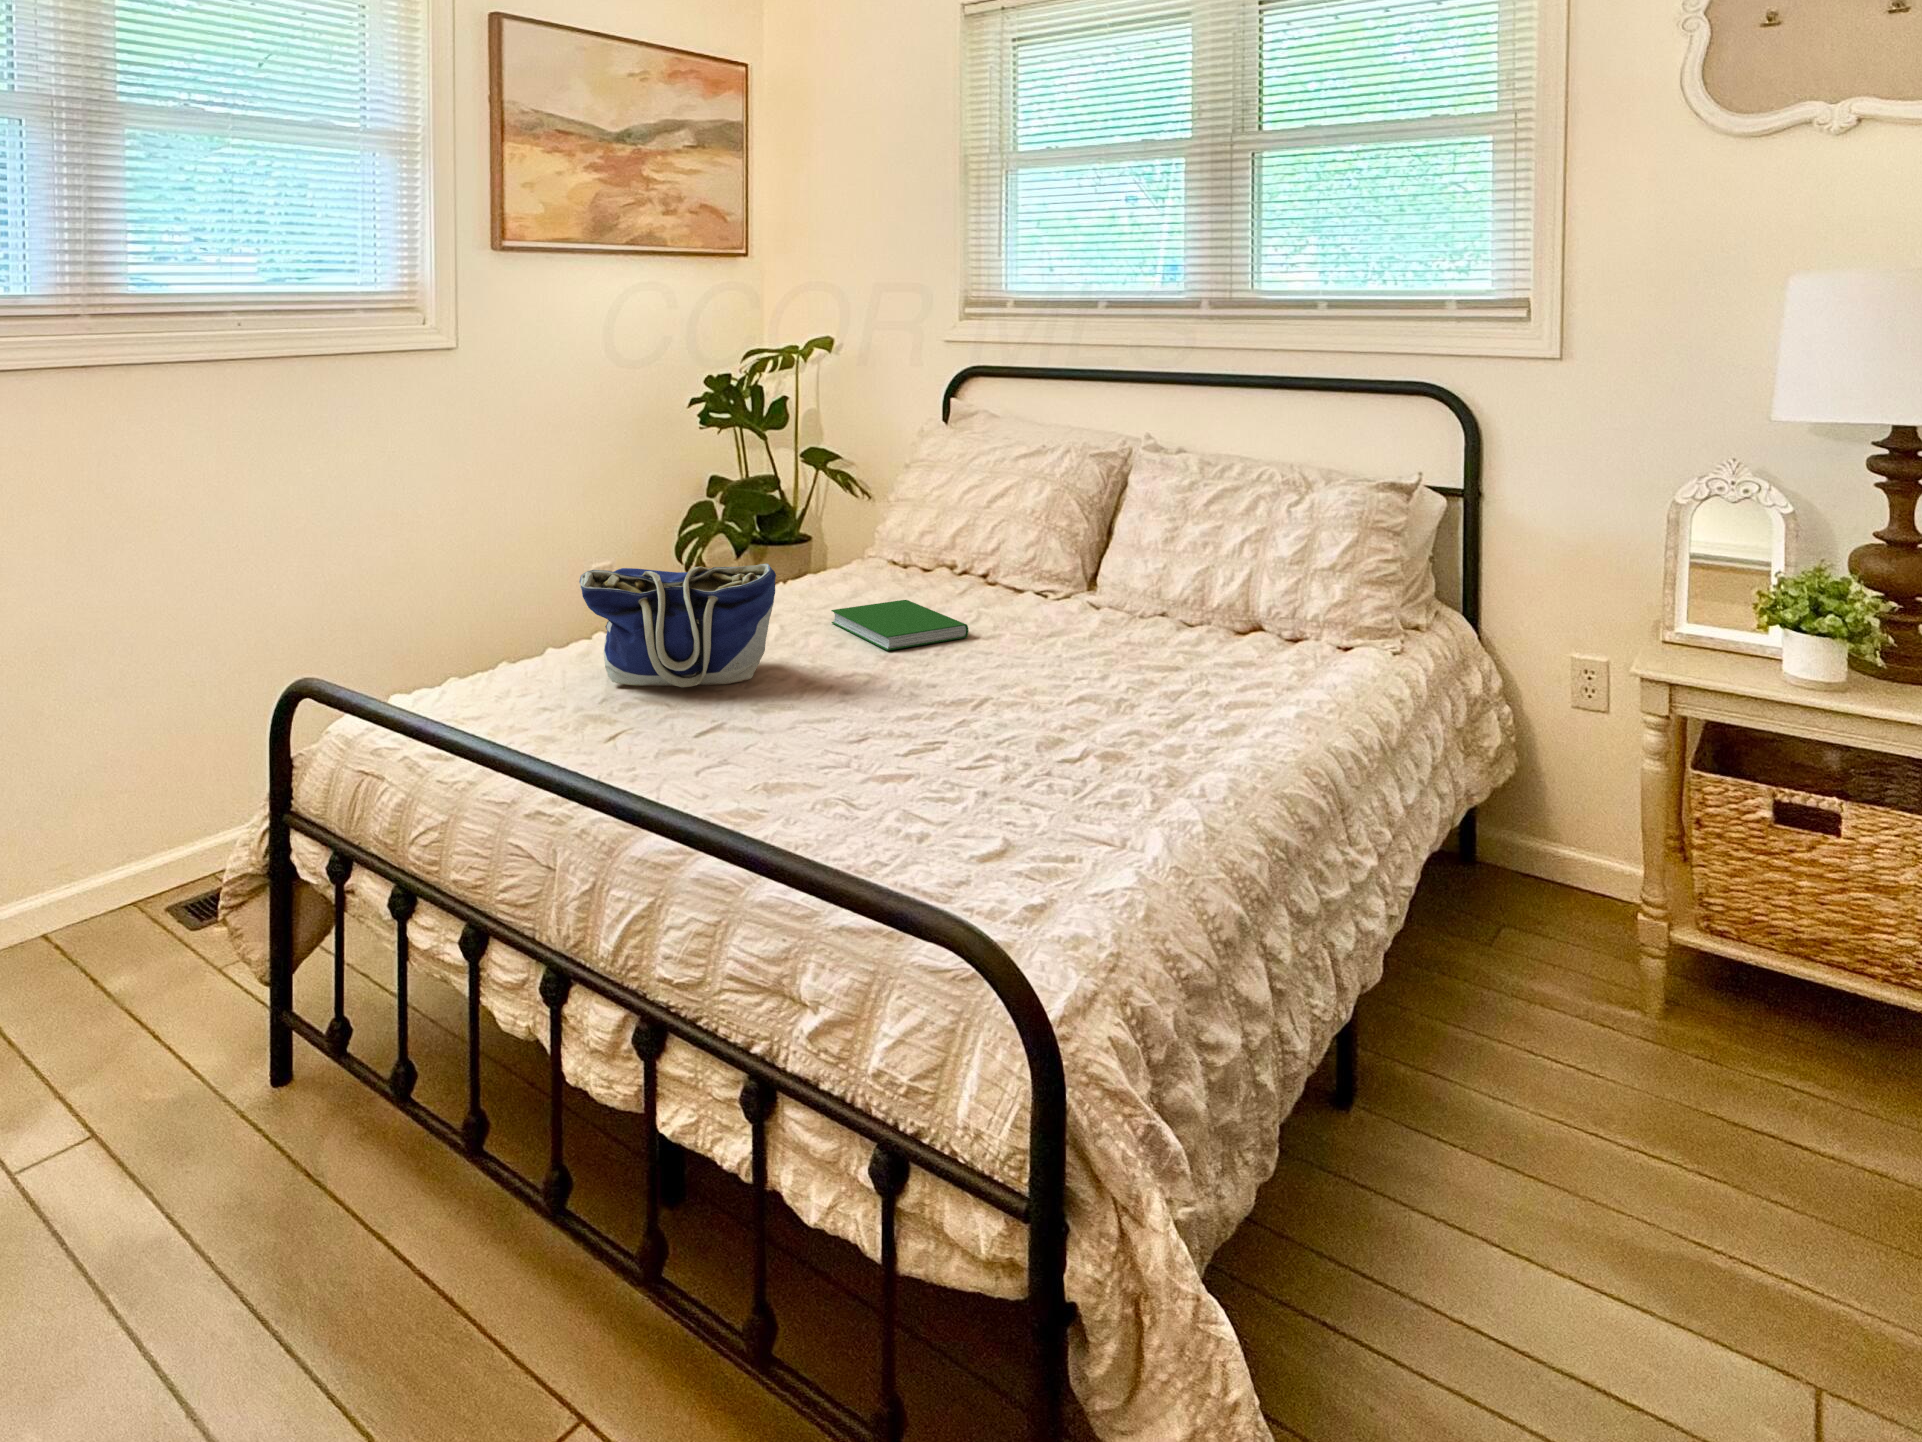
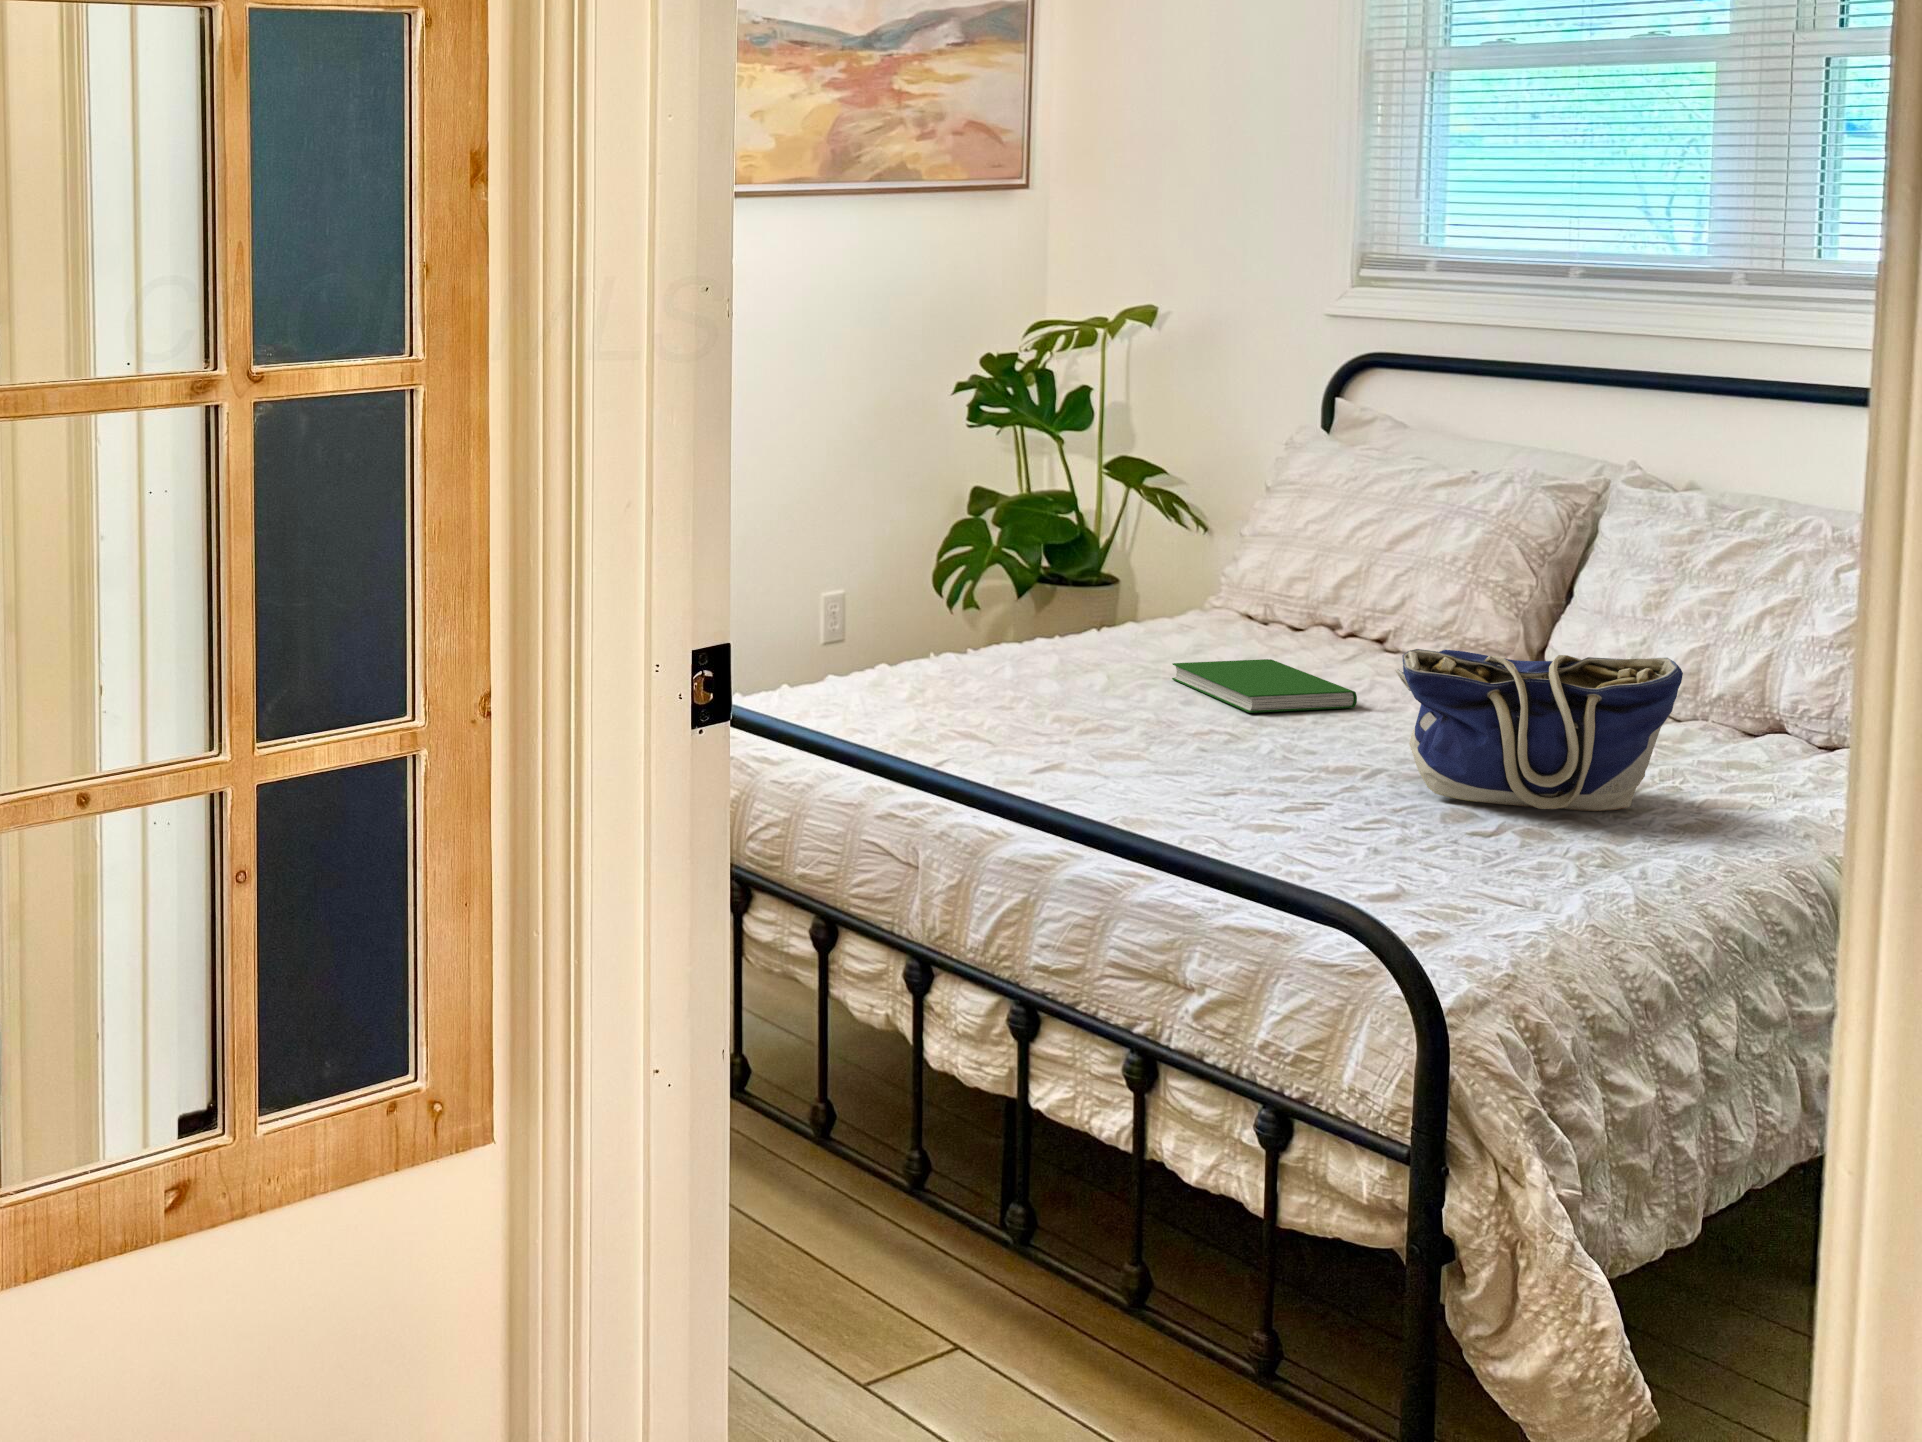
tote bag: present [579,564,776,687] -> present [1395,649,1683,811]

